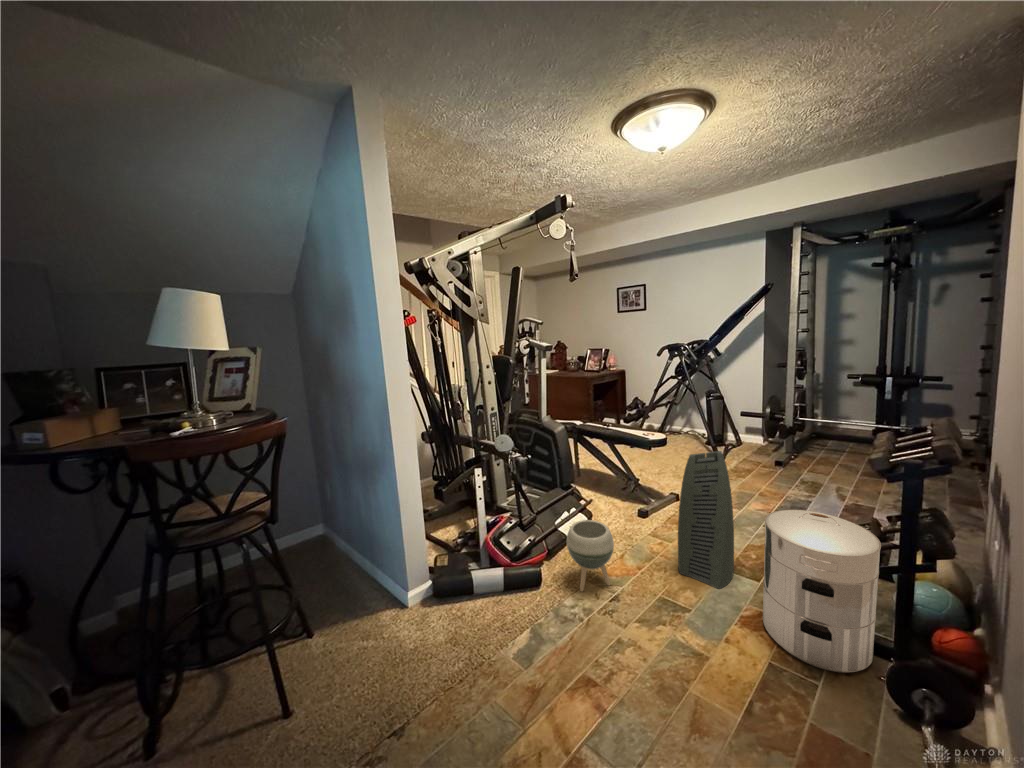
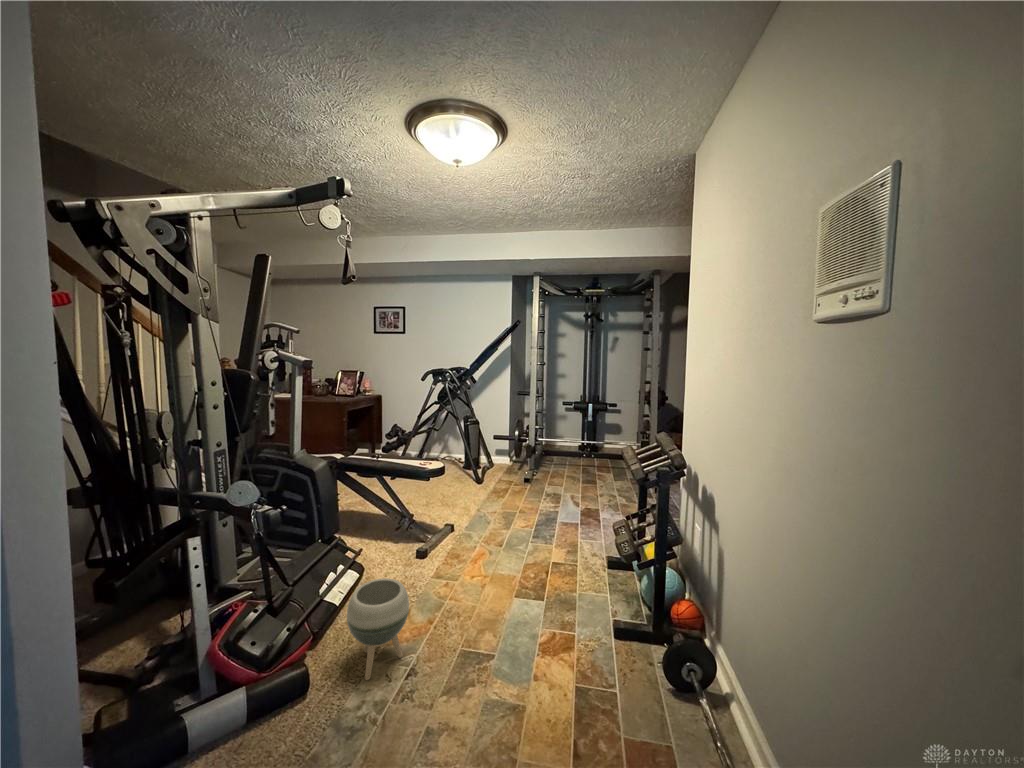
air purifier: present [678,451,734,589] -> none [470,474,521,618]
waste bin: present [763,510,881,673] -> none [555,521,640,666]

